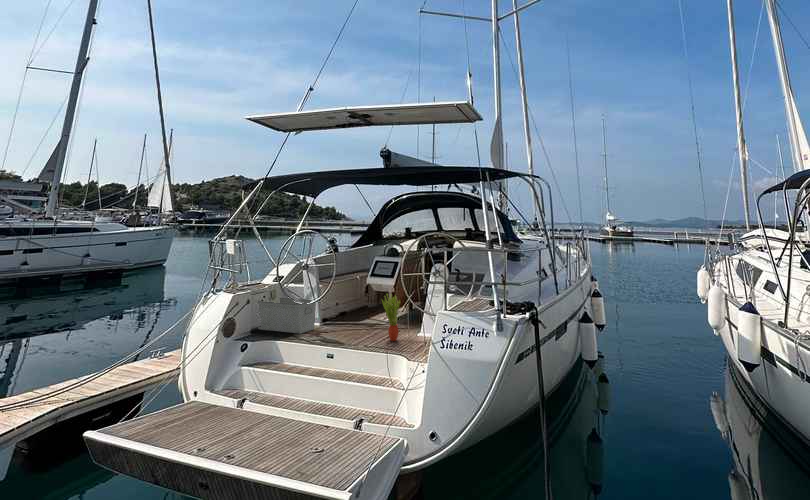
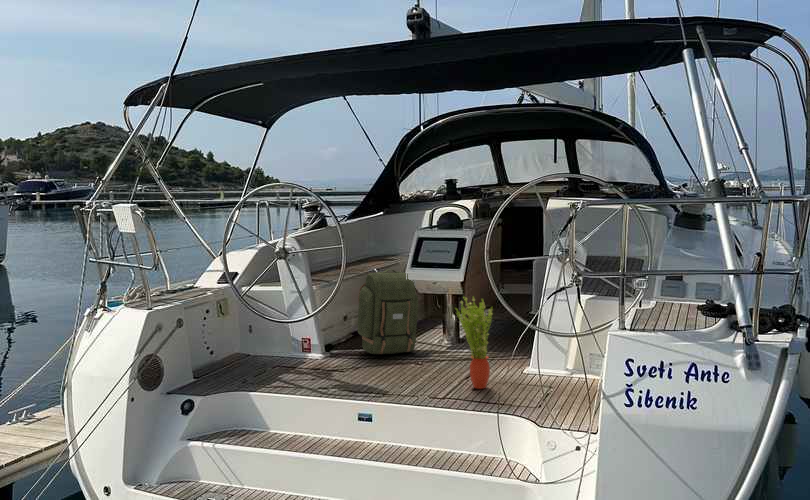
backpack: none [341,278,374,323] -> present [357,269,418,354]
storage bin: present [258,298,316,334] -> none [199,310,316,379]

